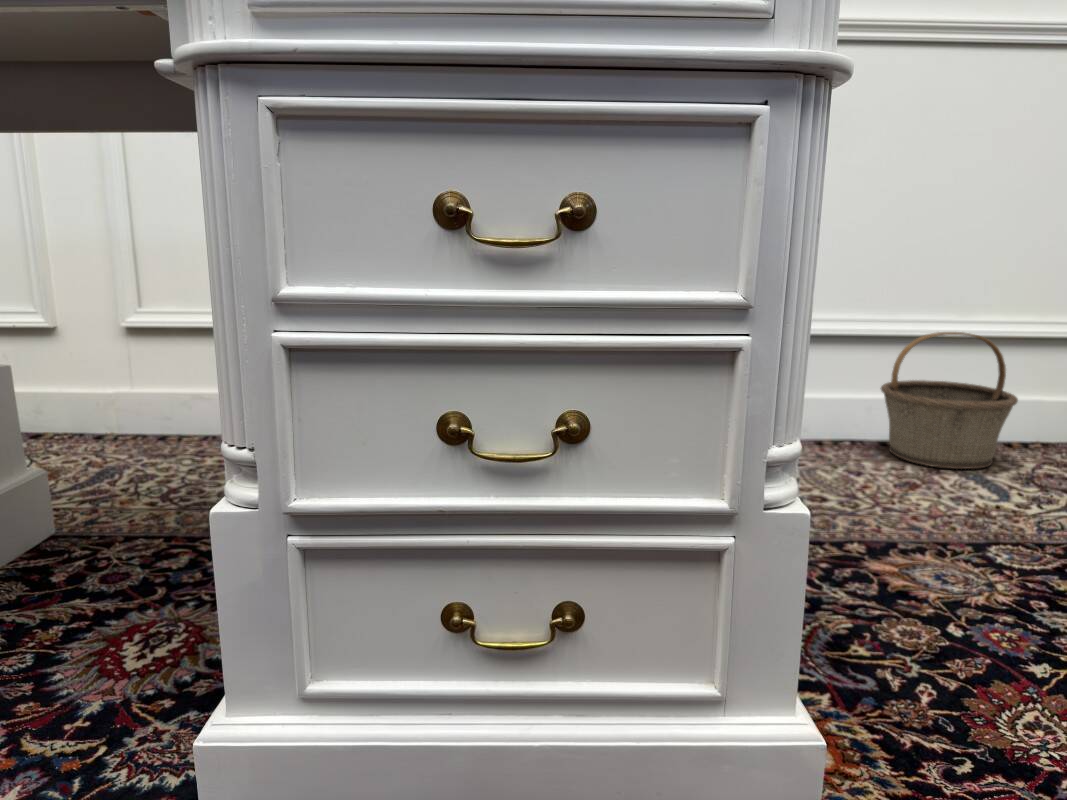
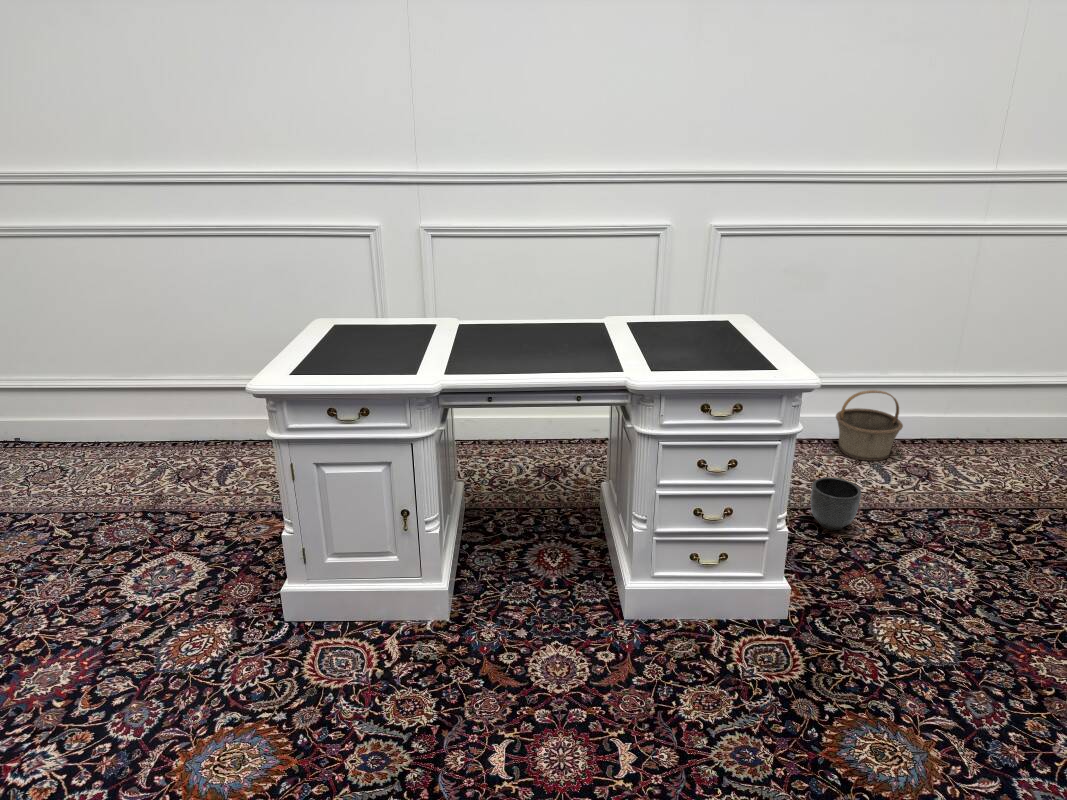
planter: none [852,457,982,583] -> present [811,477,861,530]

